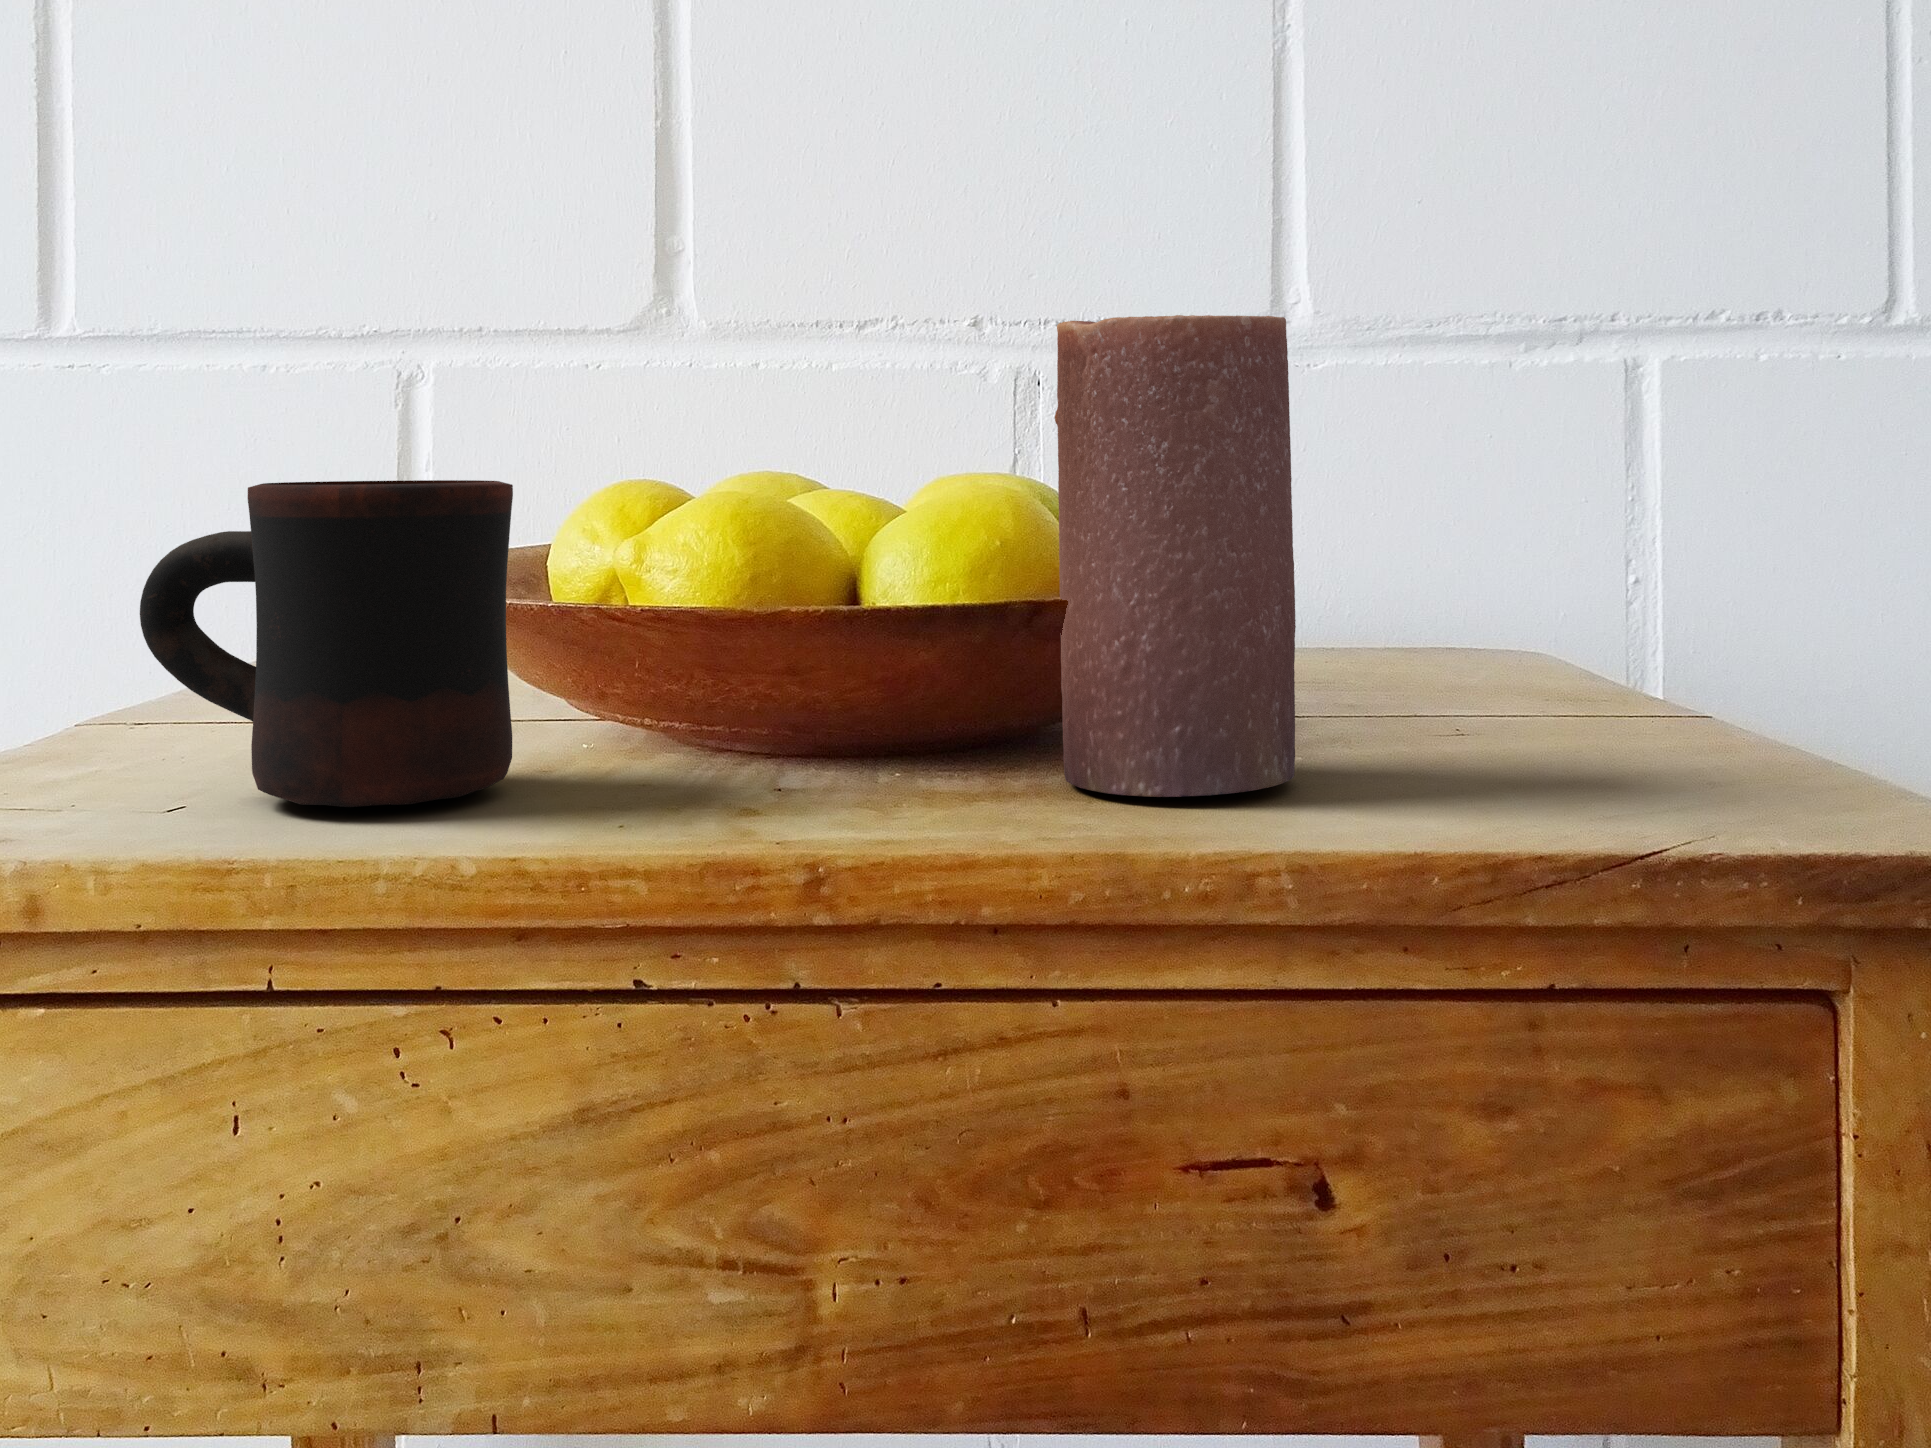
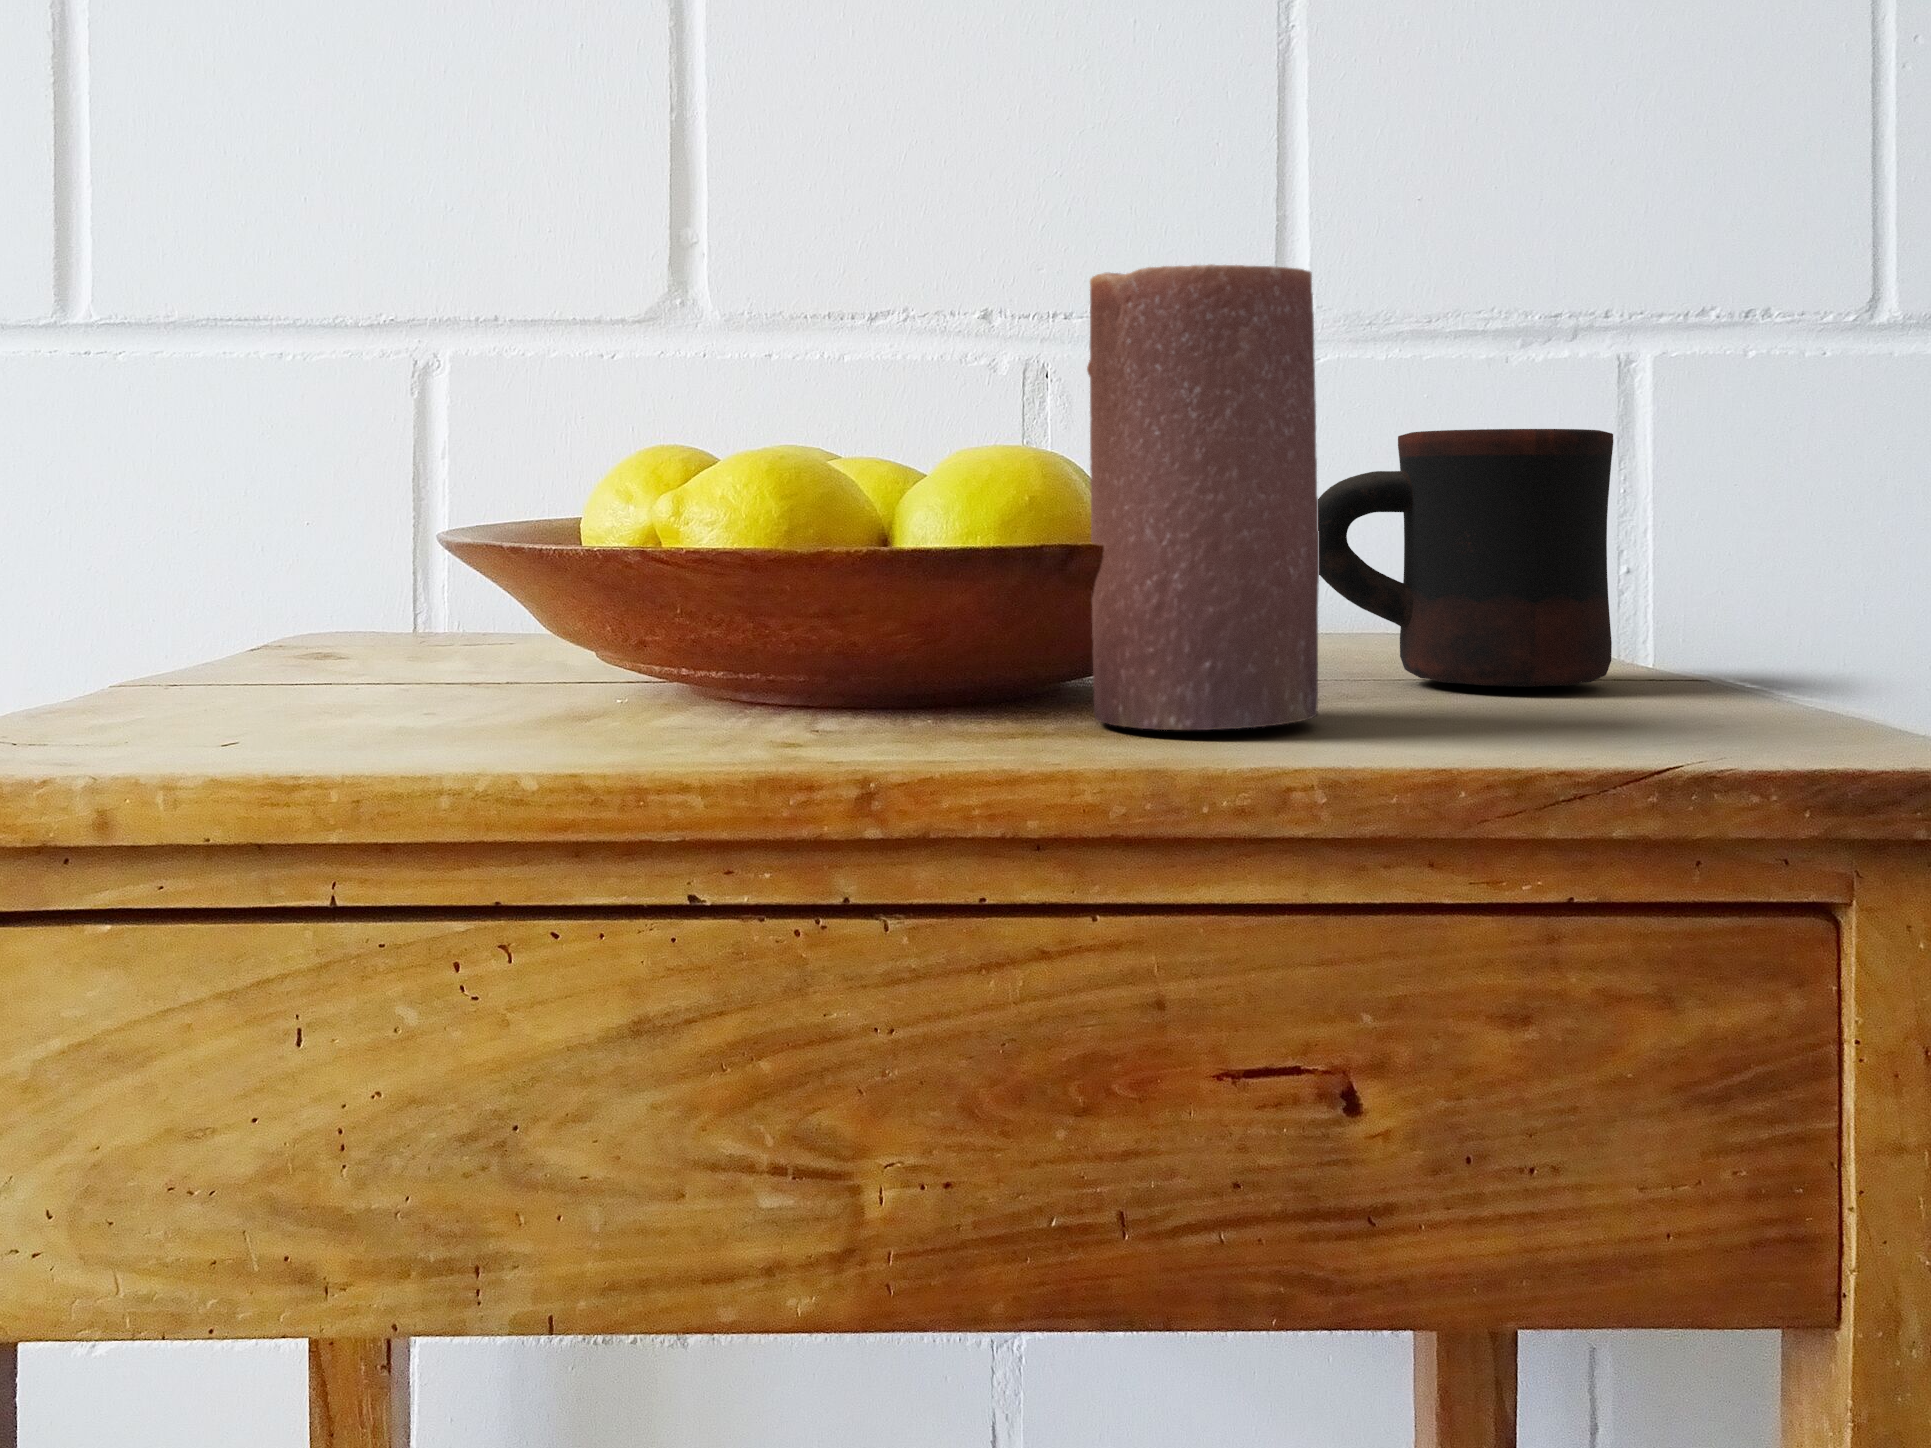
mug: present [140,480,513,807] -> present [1318,429,1613,687]

